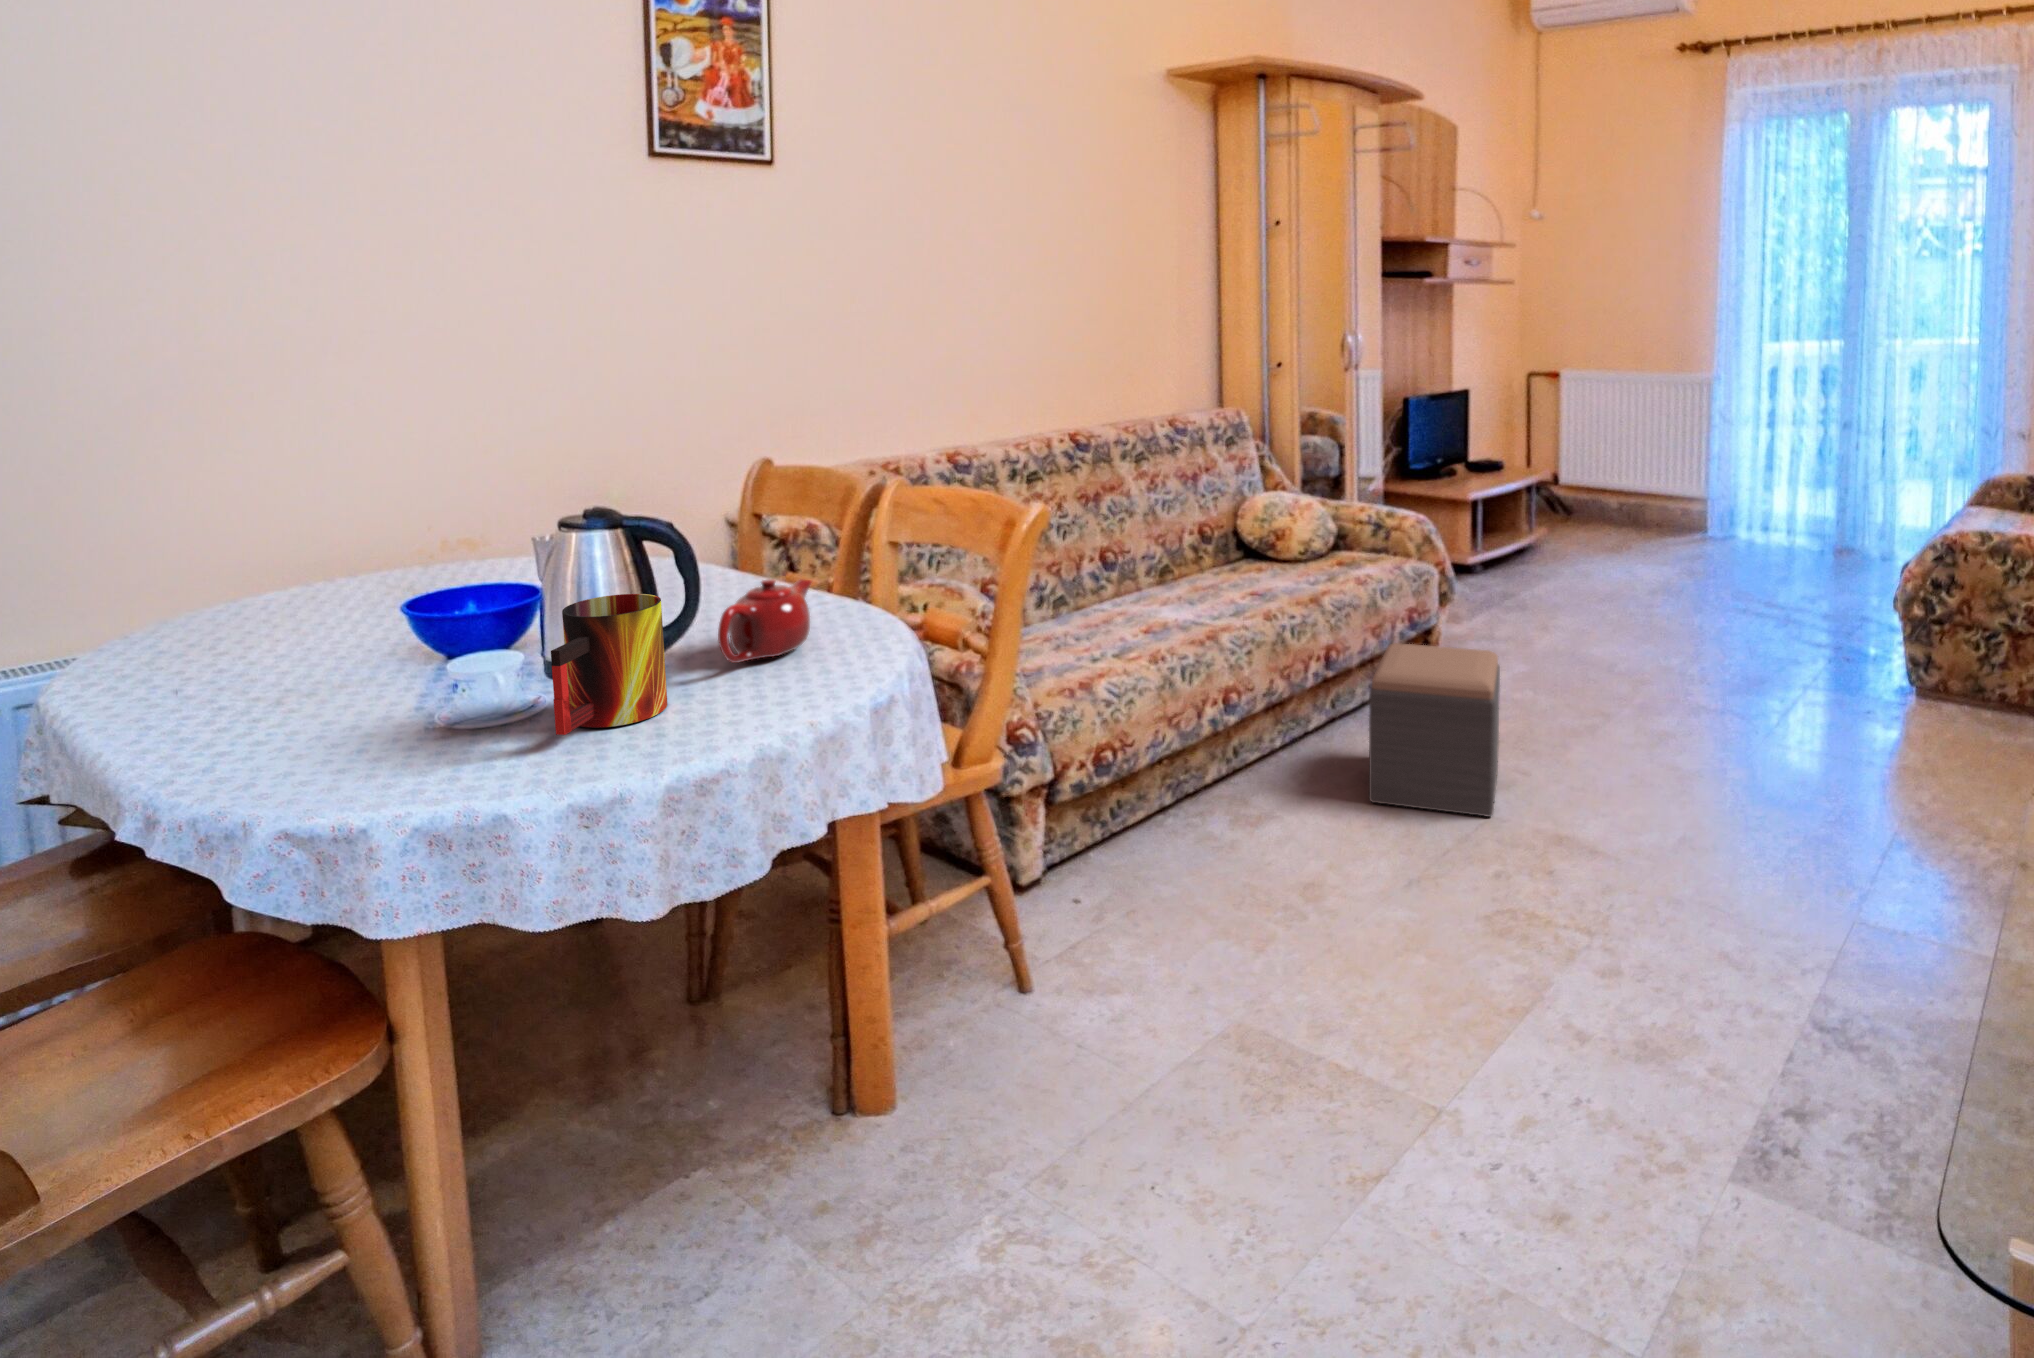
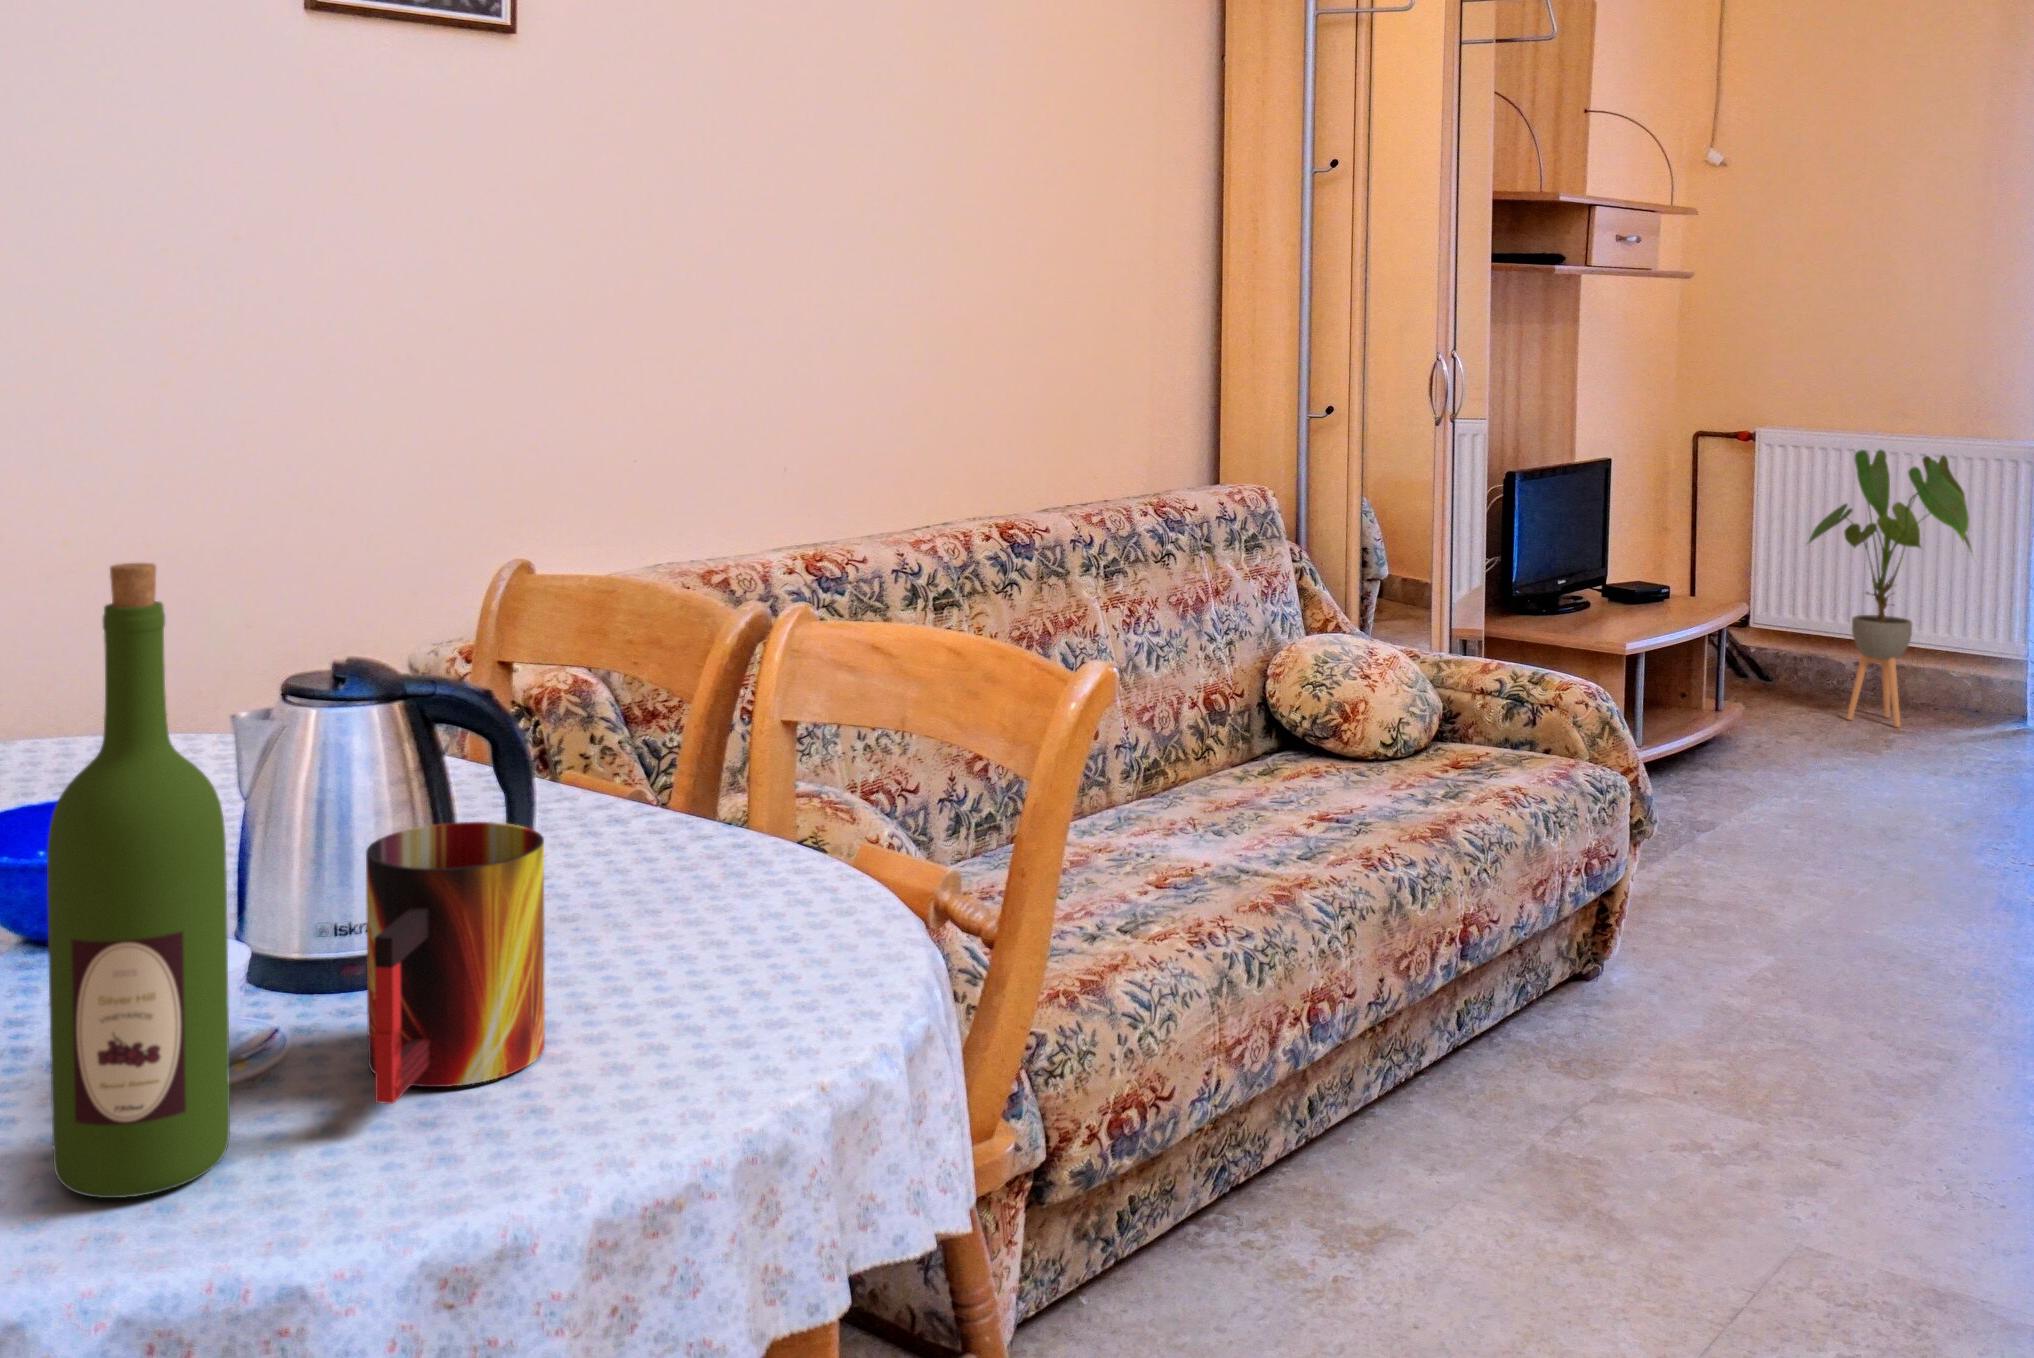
house plant: none [1579,381,1676,539] -> present [1809,450,1971,727]
wine bottle: none [366,462,477,781] -> present [47,563,230,1198]
teapot: present [718,579,812,663] -> none [612,794,756,957]
footstool: present [1369,643,1500,817] -> none [1574,915,1817,1241]

